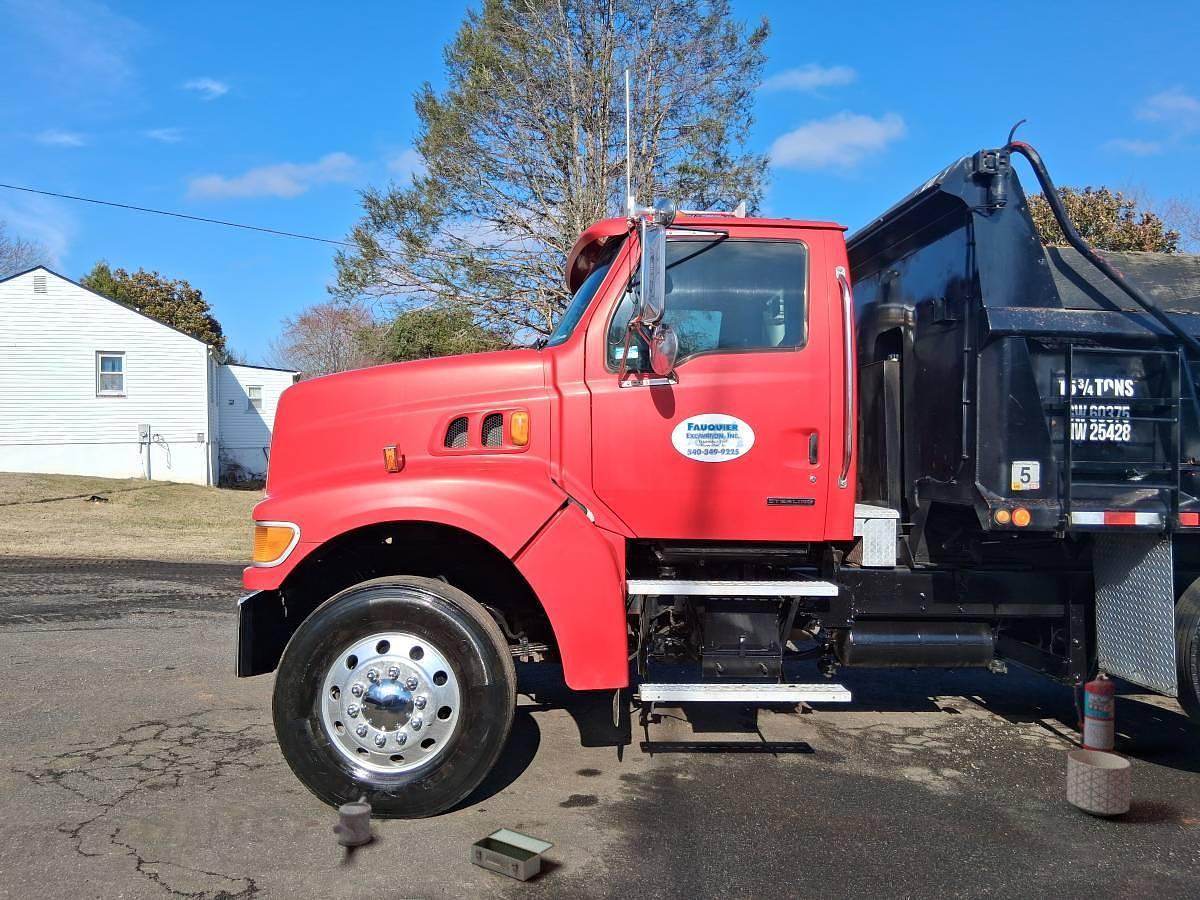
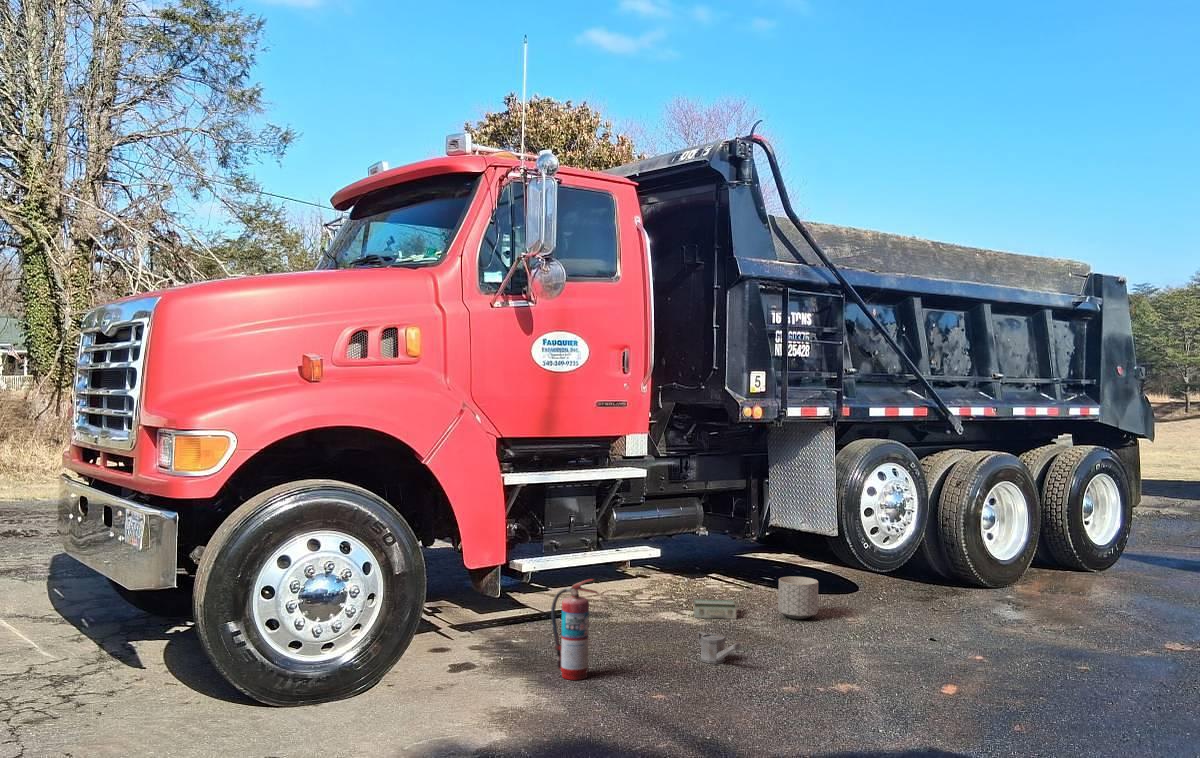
fire extinguisher: present [1074,675,1114,754] -> present [551,579,598,680]
watering can: present [333,797,371,846] -> present [698,632,741,664]
toolbox: present [471,828,555,881] -> present [694,599,736,619]

